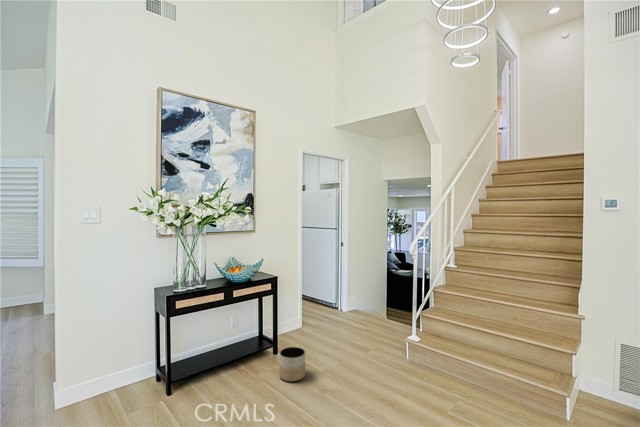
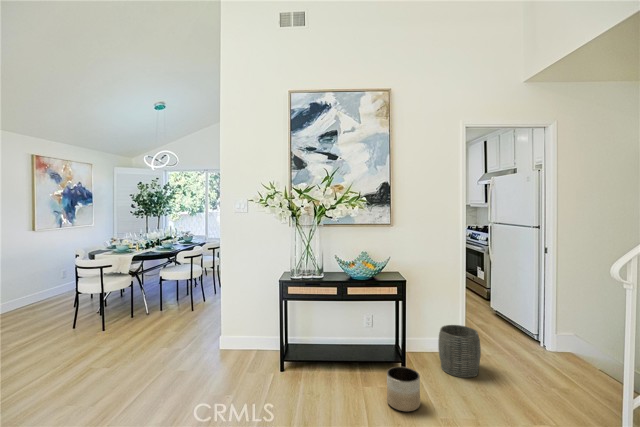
woven basket: none [294,307,323,346] -> present [438,325,481,378]

